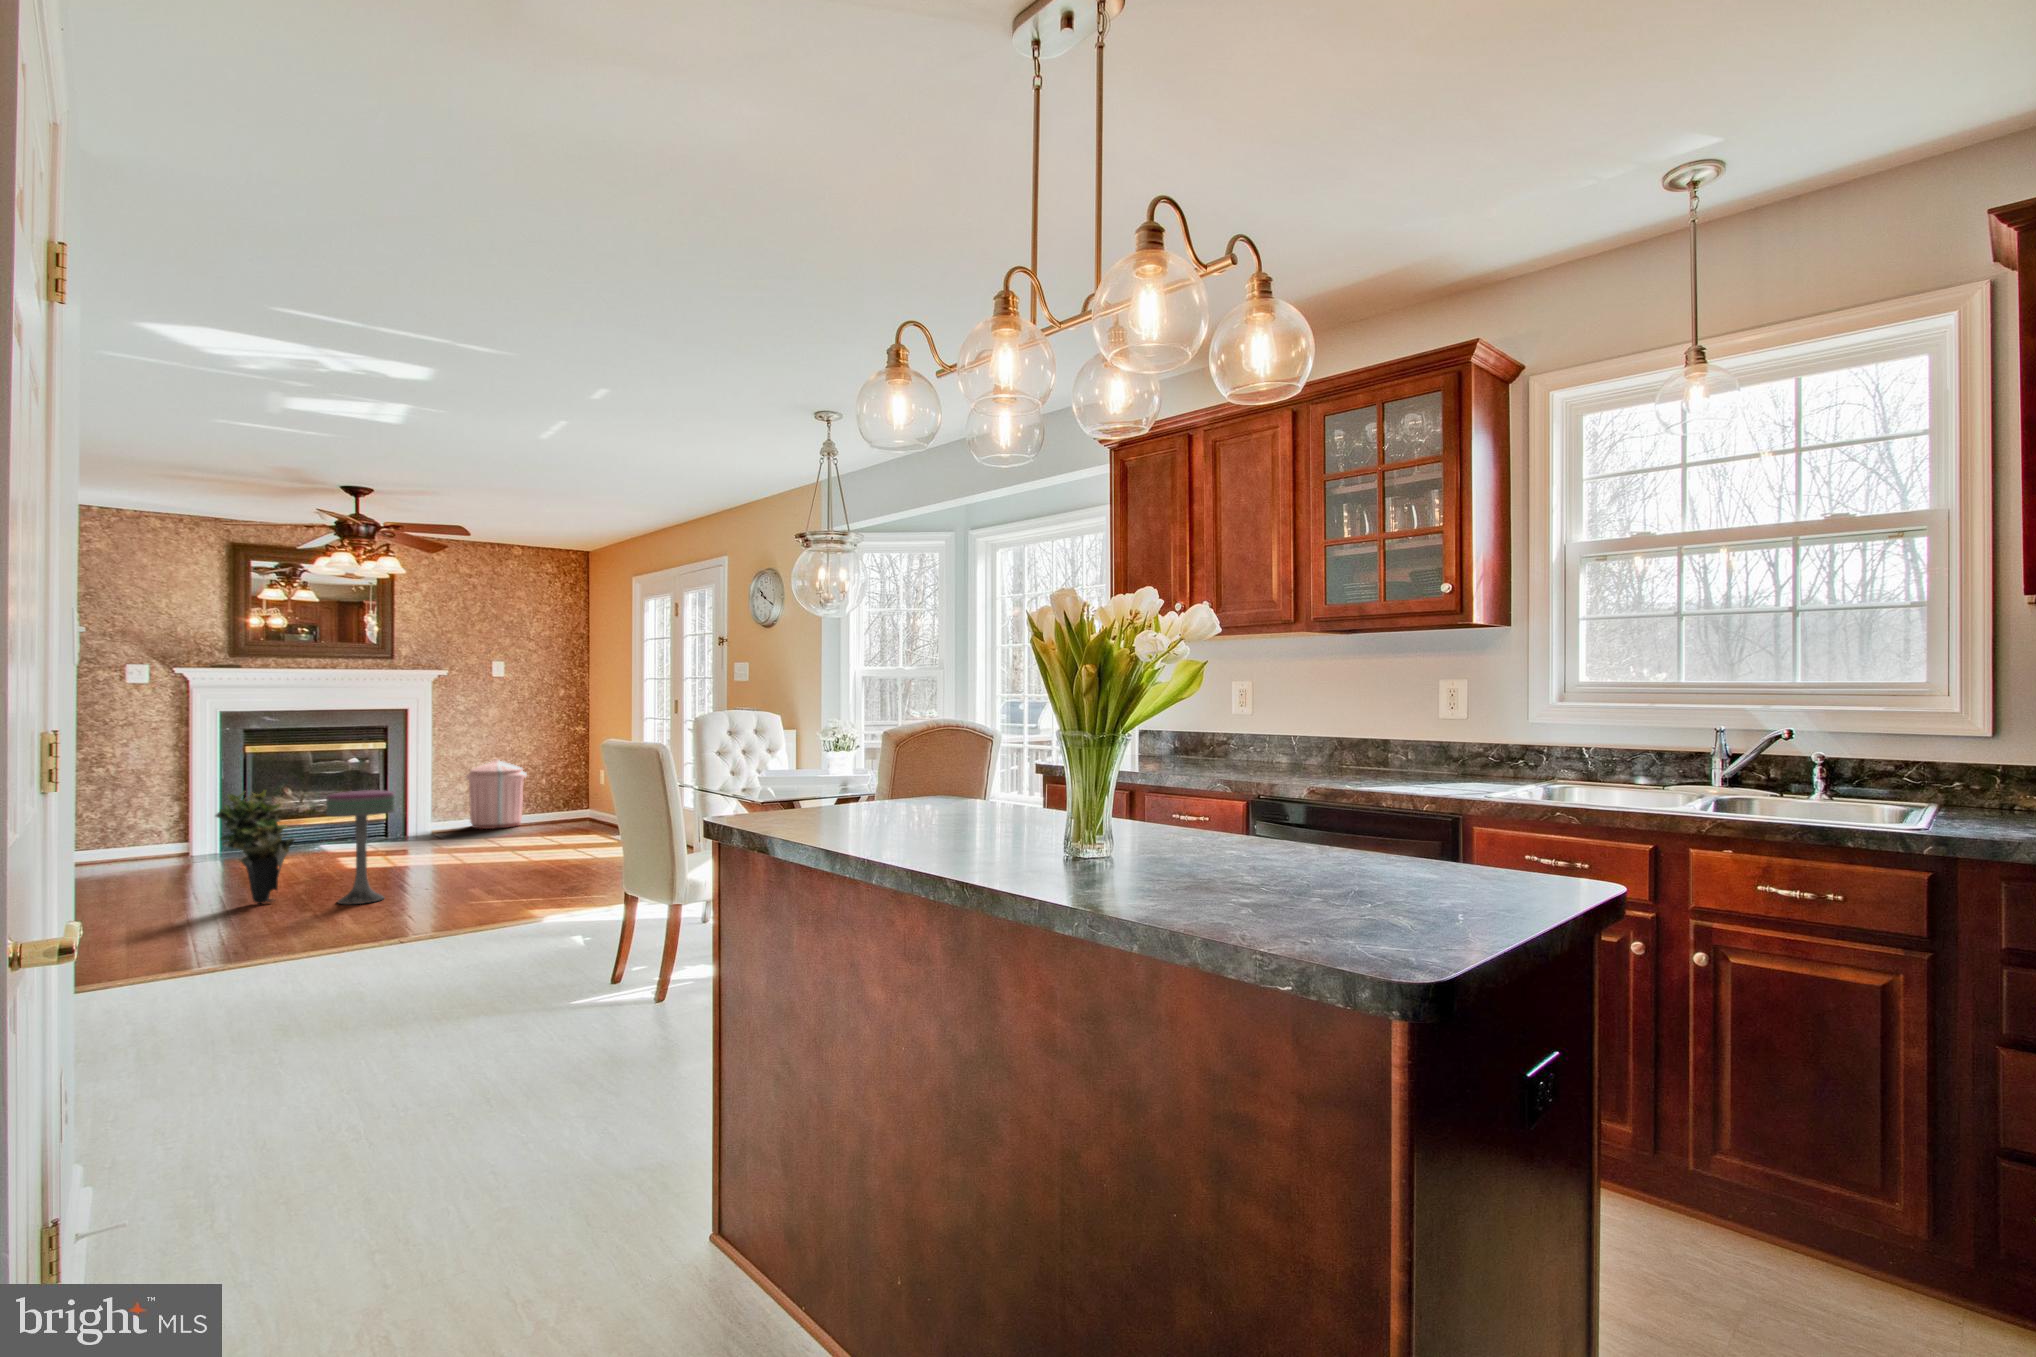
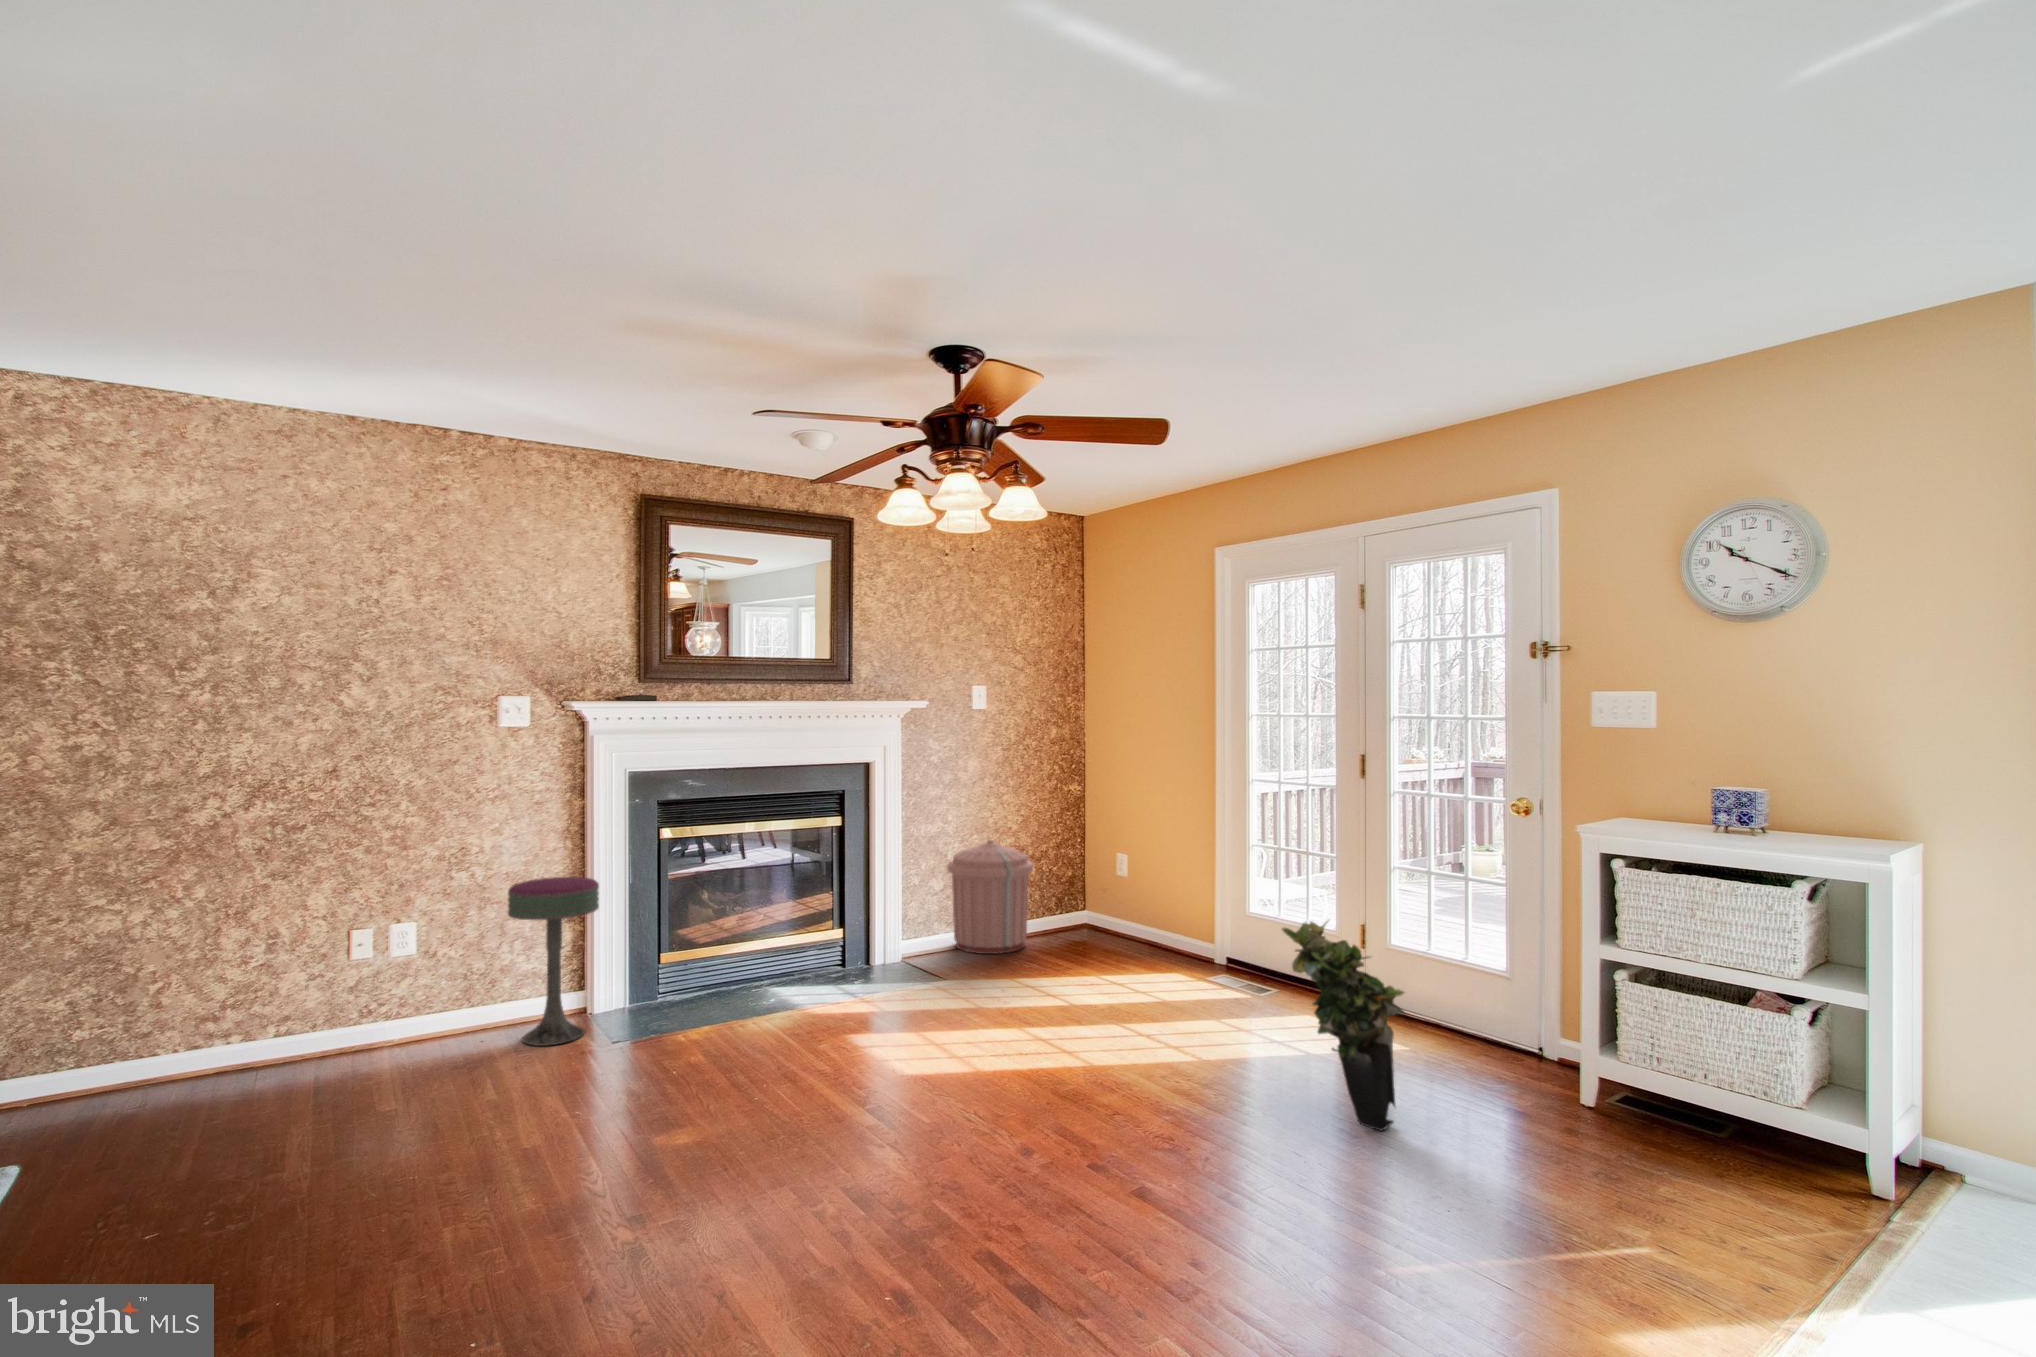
potted plant: present [216,790,295,904] -> present [1282,922,1405,1131]
bar stool: present [326,790,395,904] -> present [508,877,599,1046]

